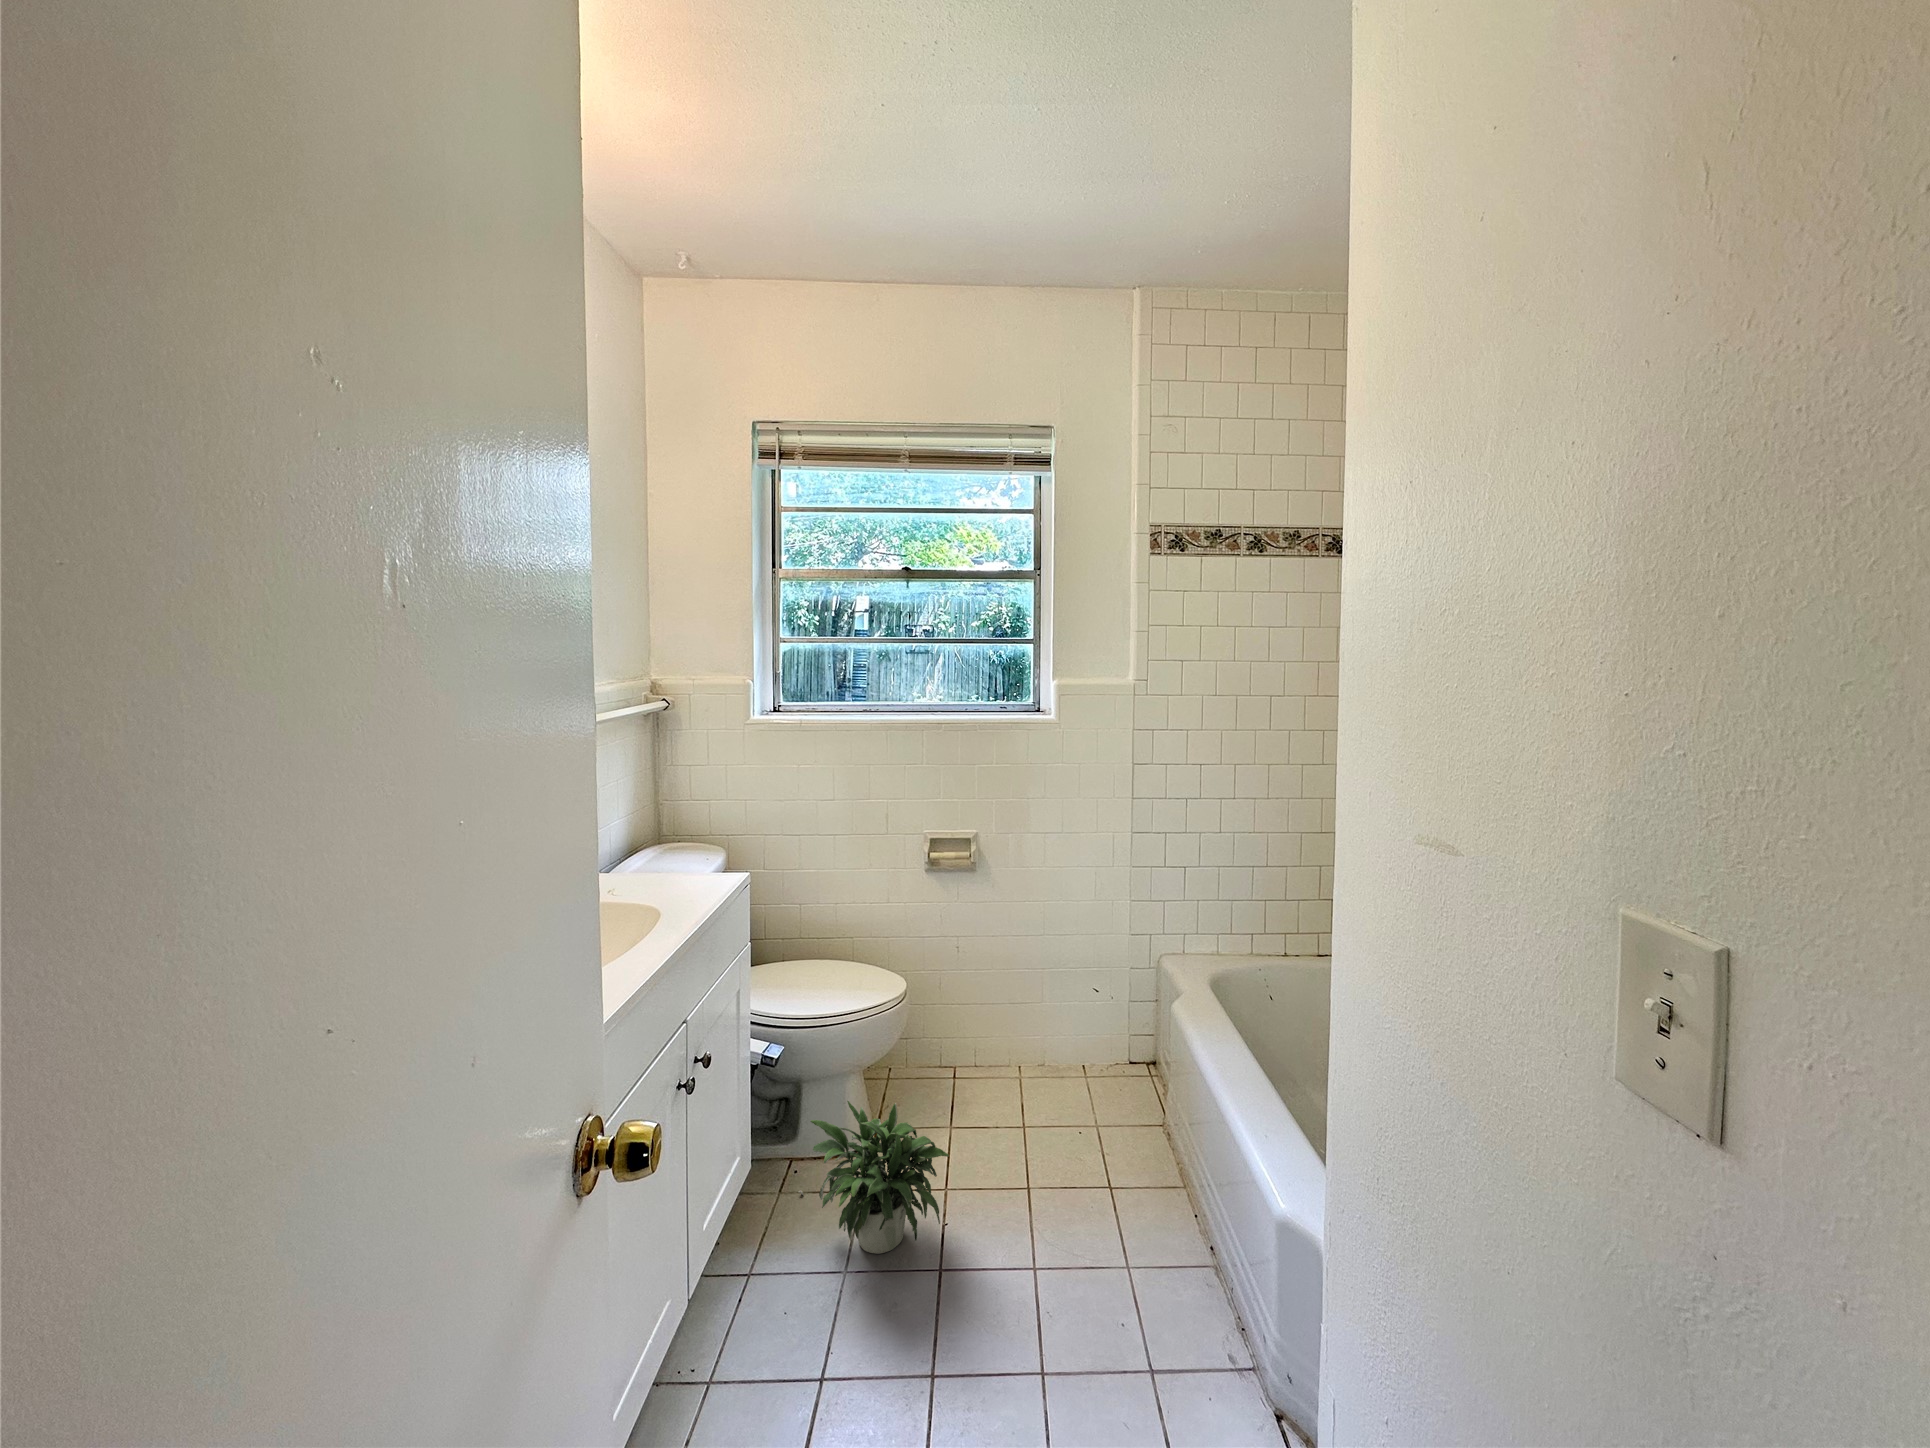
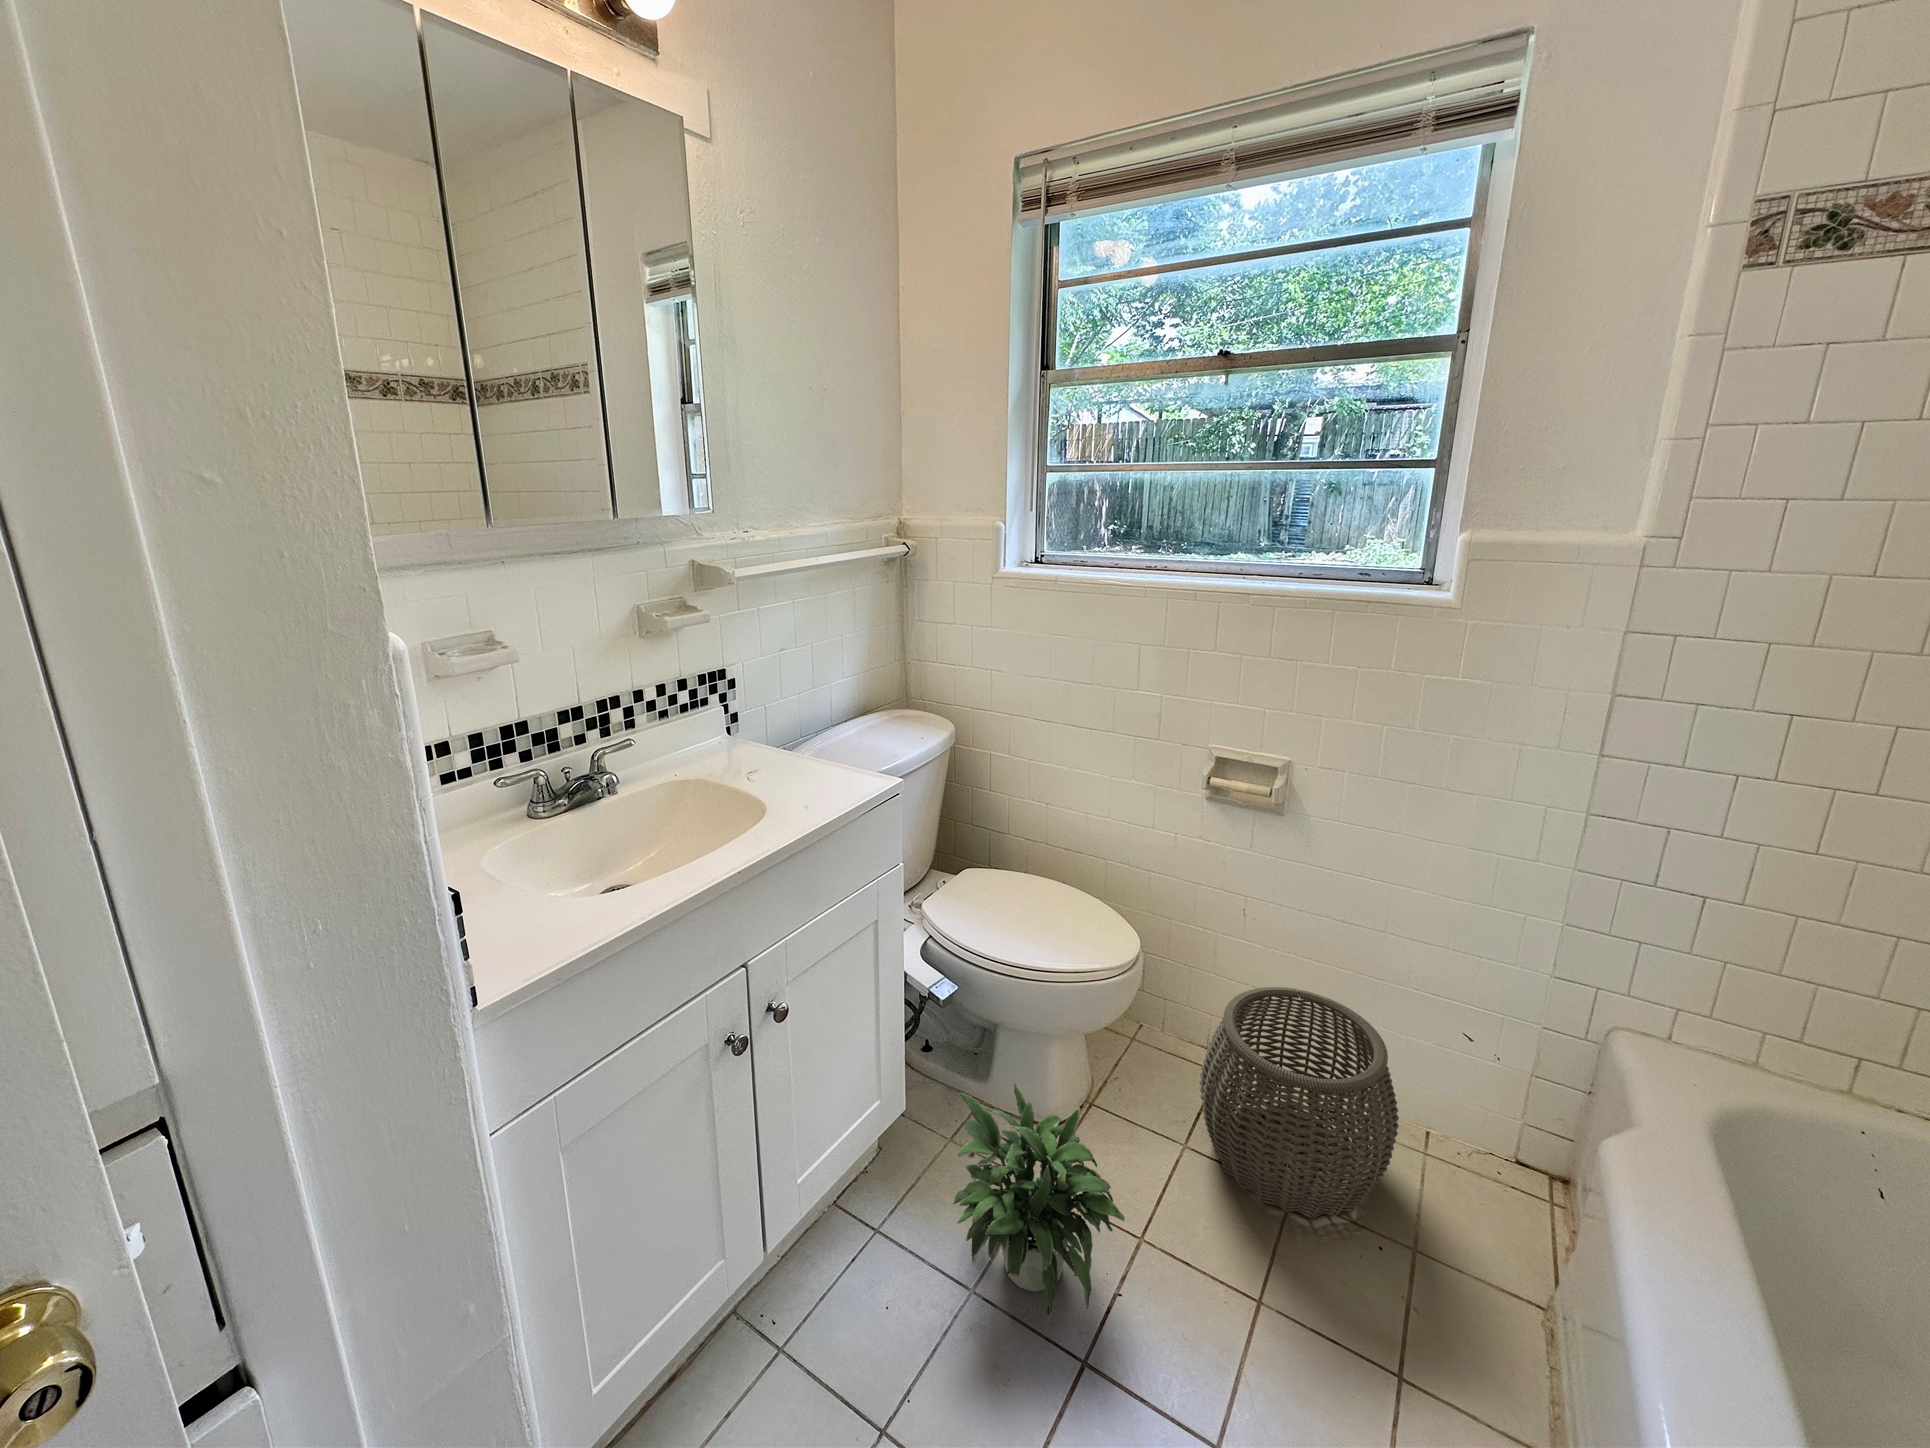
woven basket: none [953,989,1076,1138] -> present [1200,987,1399,1218]

